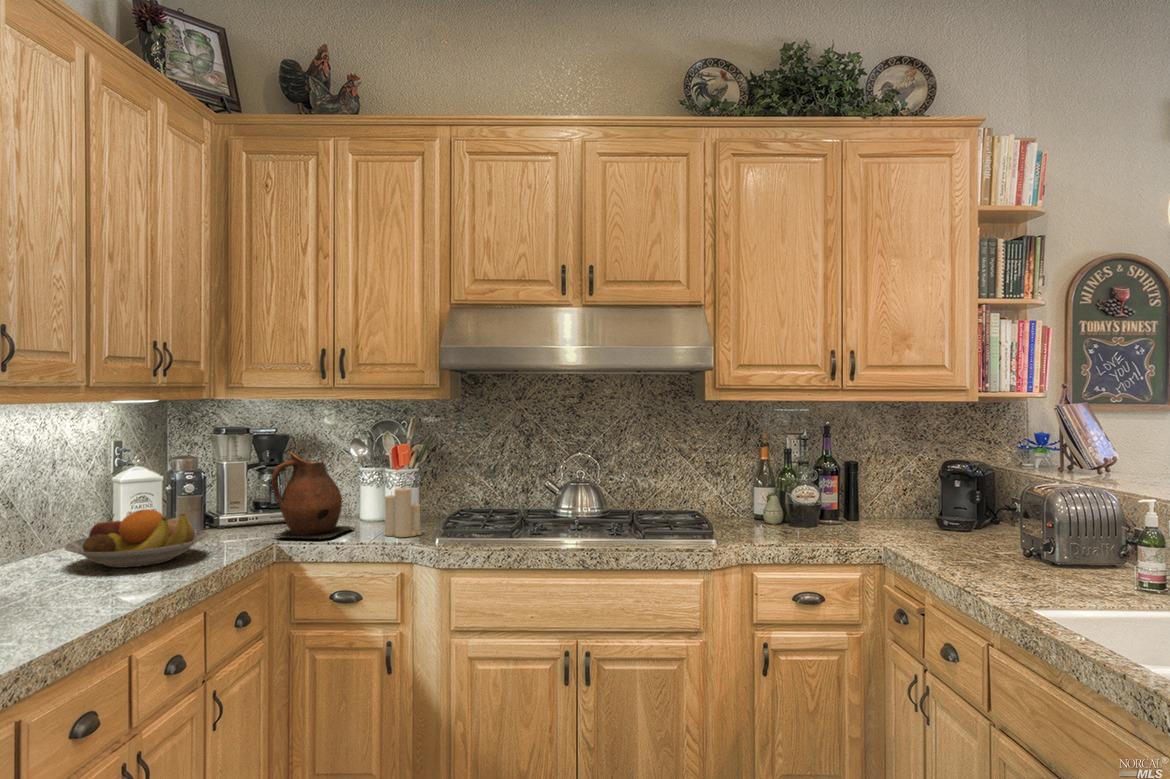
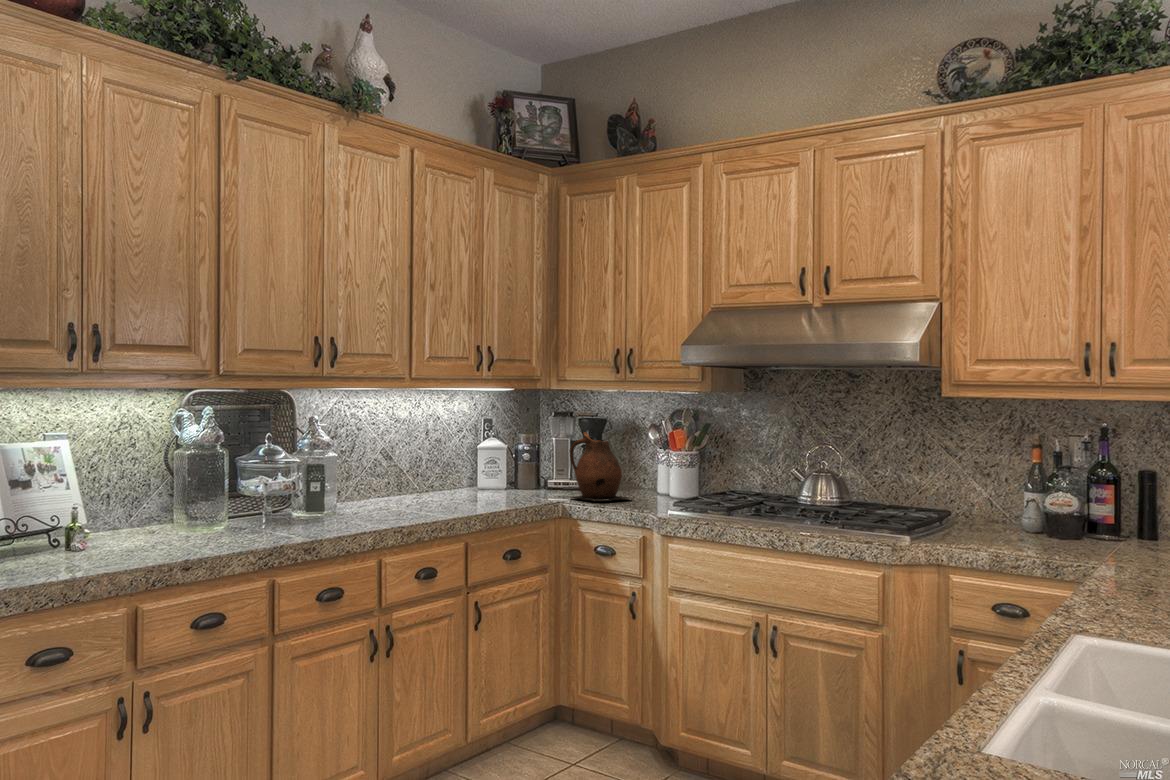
candle: present [385,488,421,537] -> none [645,462,673,508]
fruit bowl: present [65,509,209,568] -> none [430,463,516,500]

